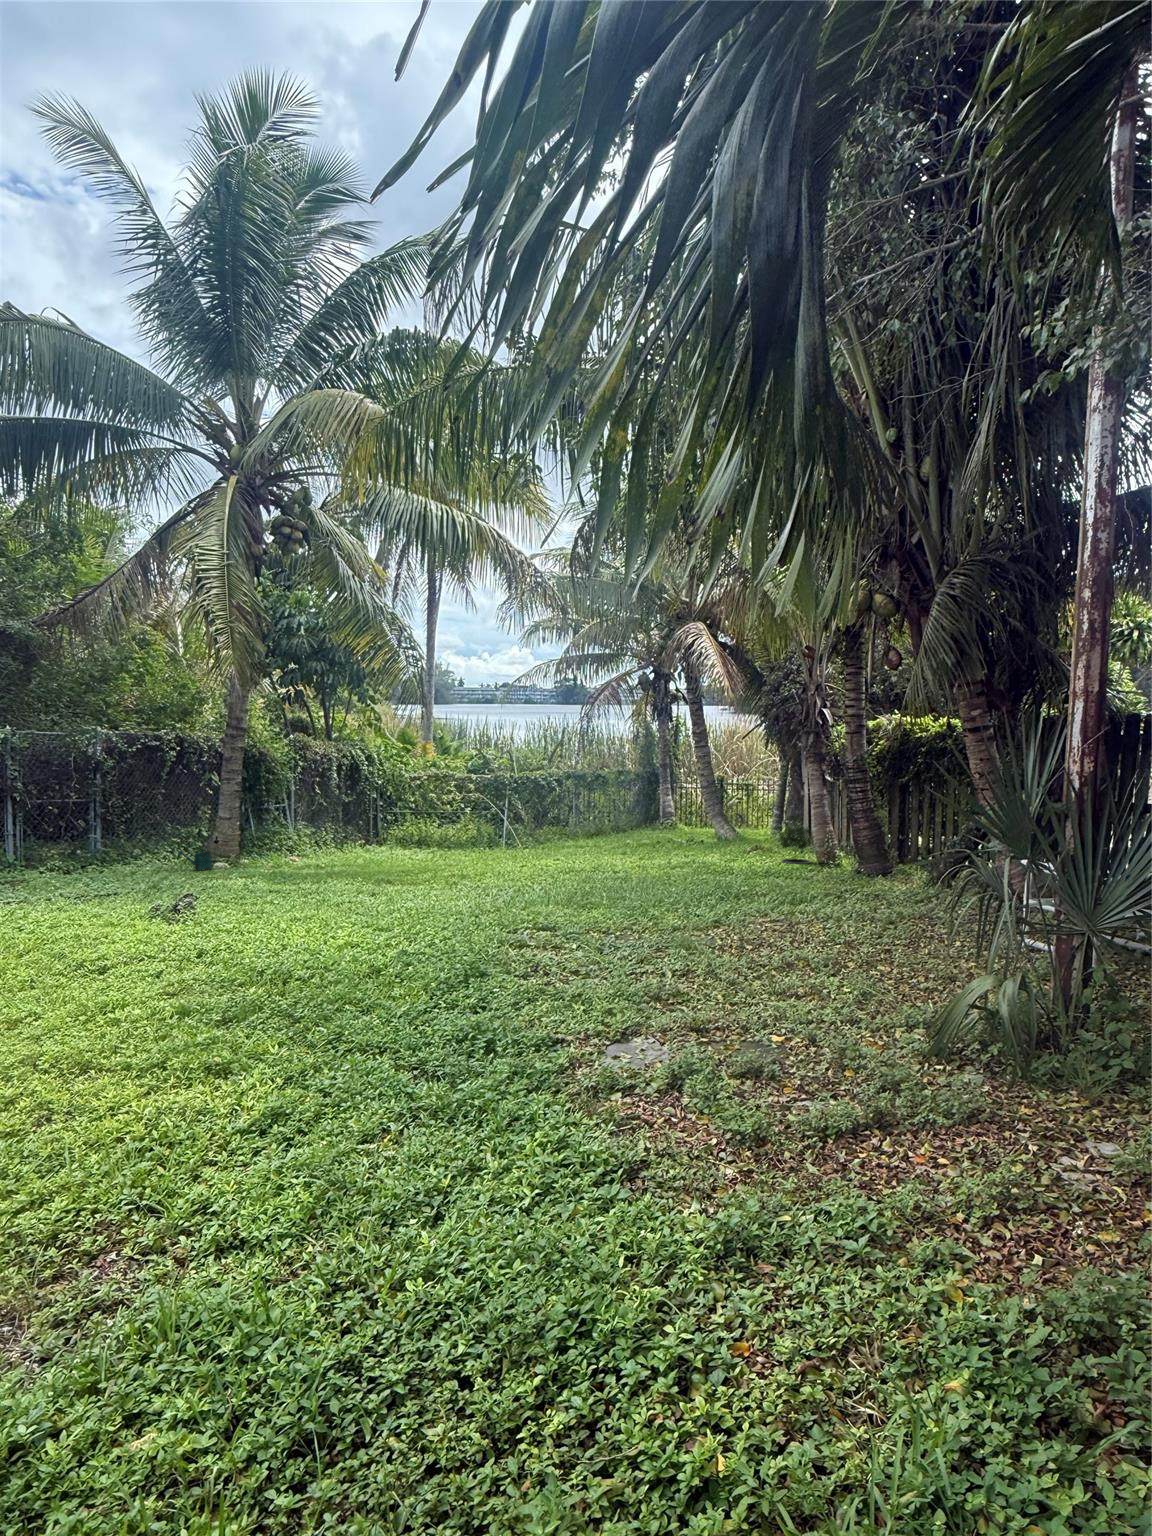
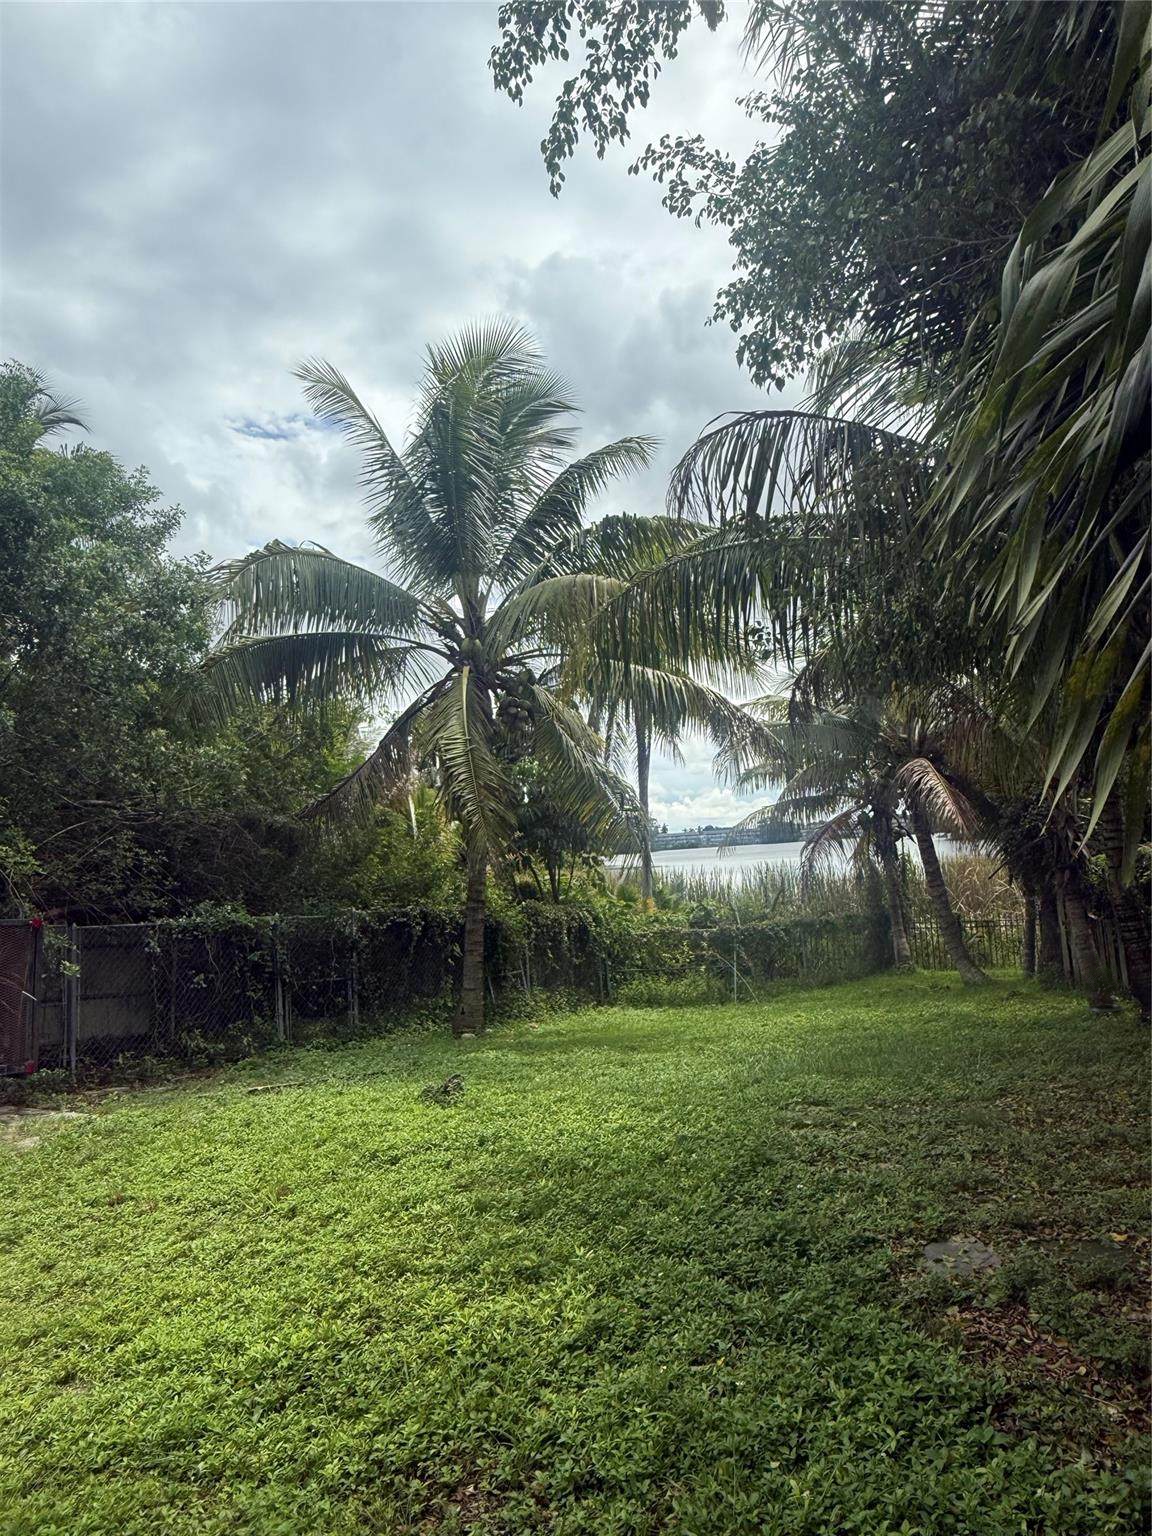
watering can: present [178,850,212,871] -> none [432,1024,466,1048]

